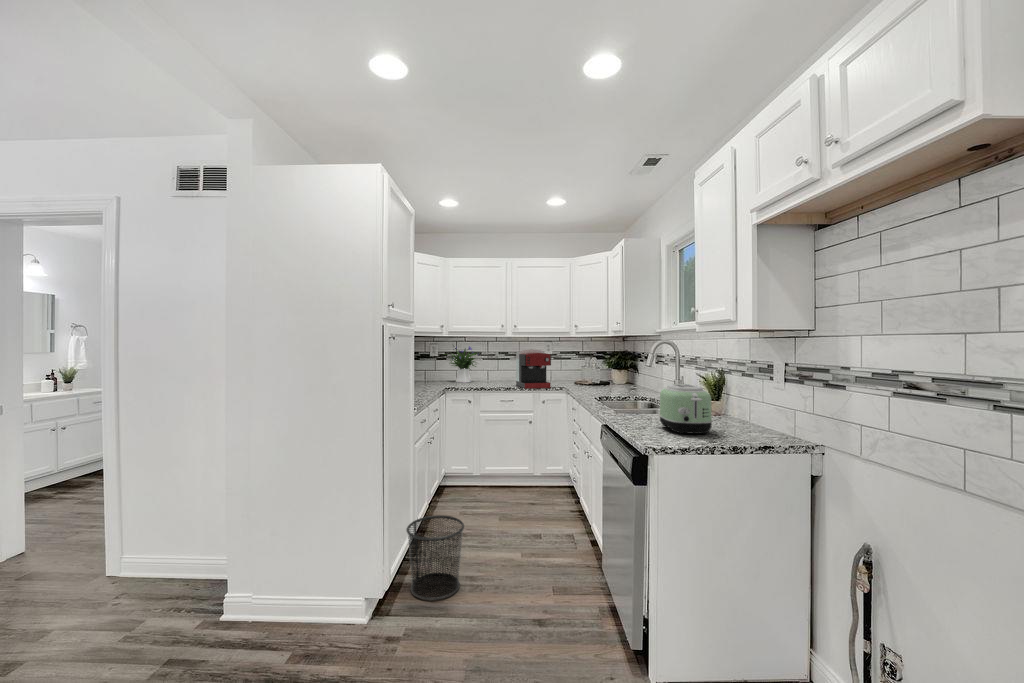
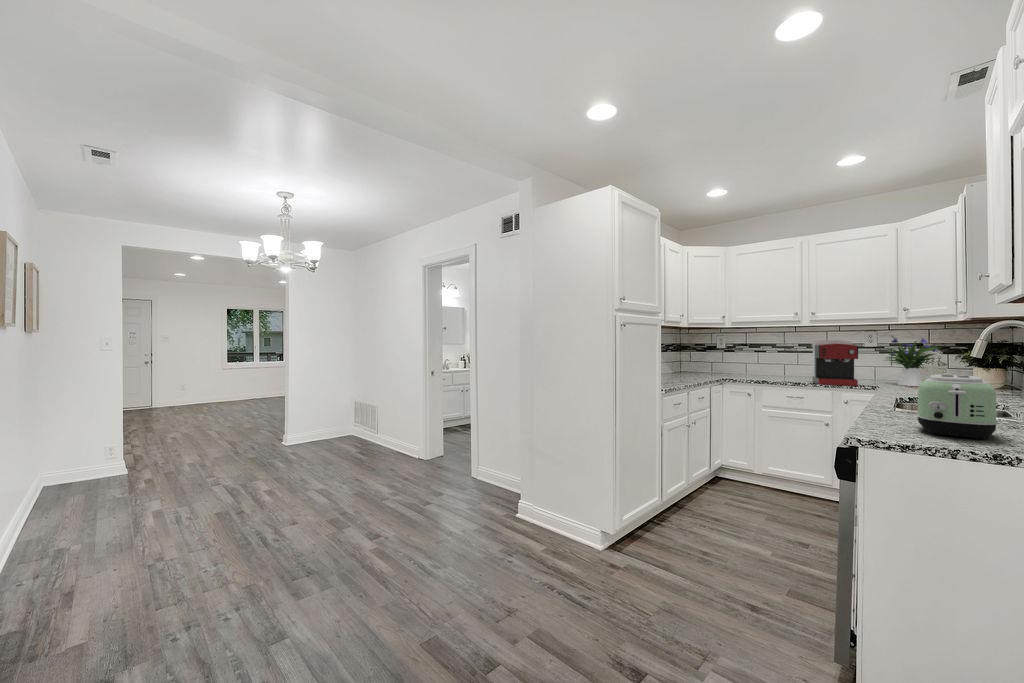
flower arrangement: present [451,346,479,382] -> present [886,336,942,386]
waste bin: present [407,515,464,600] -> none [641,485,695,558]

